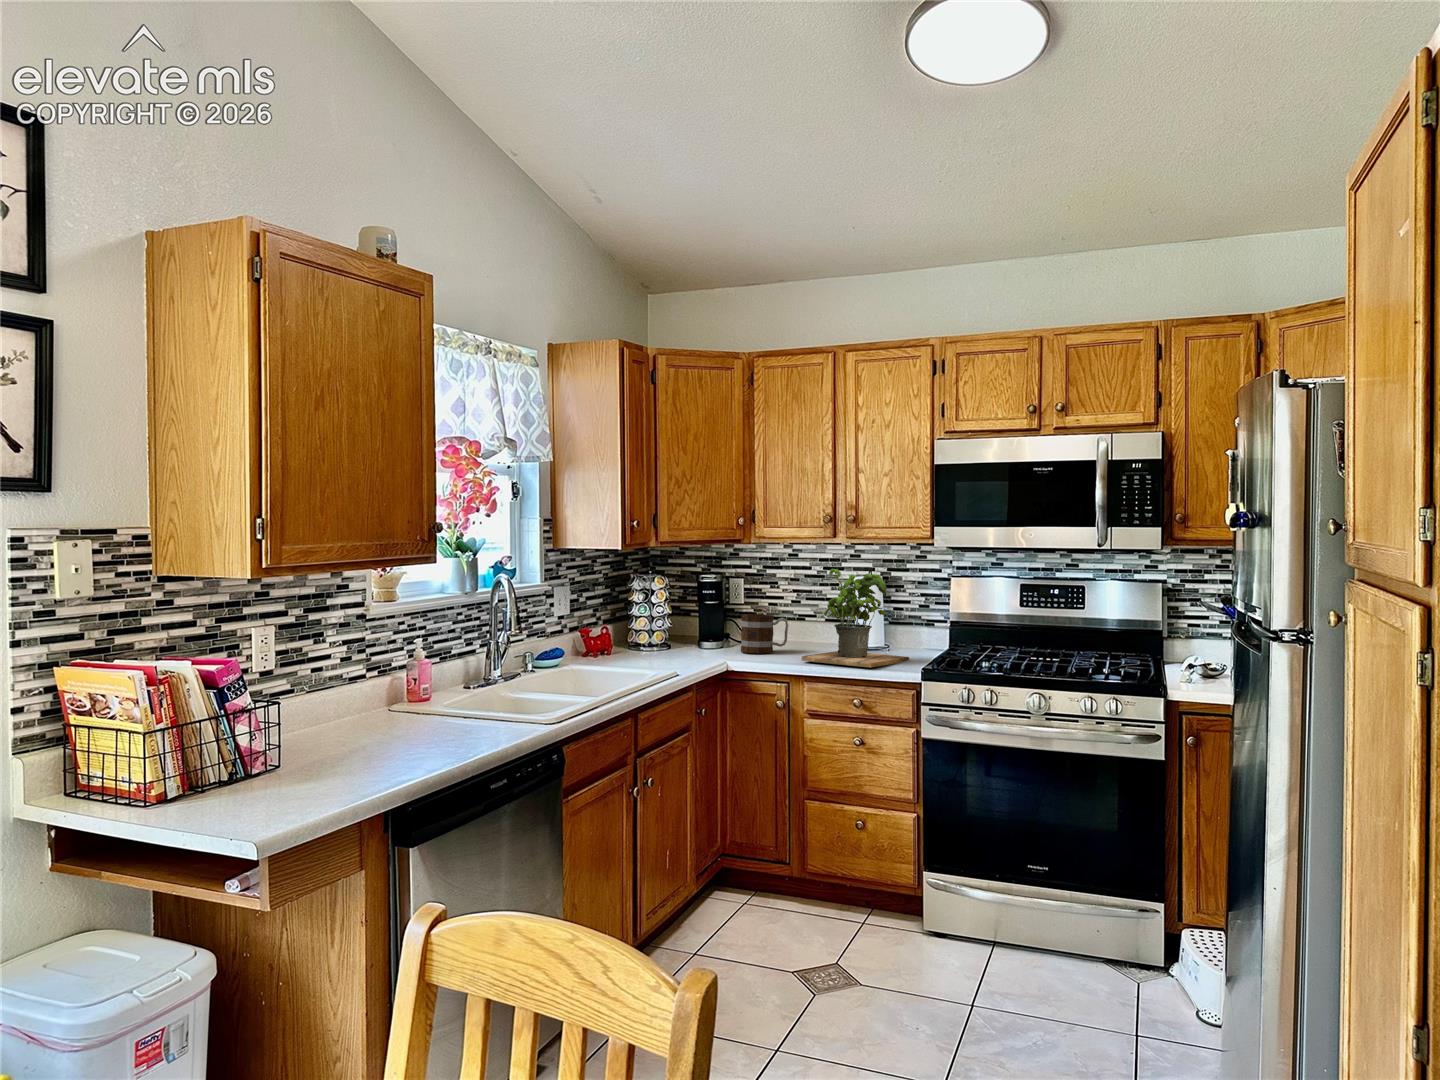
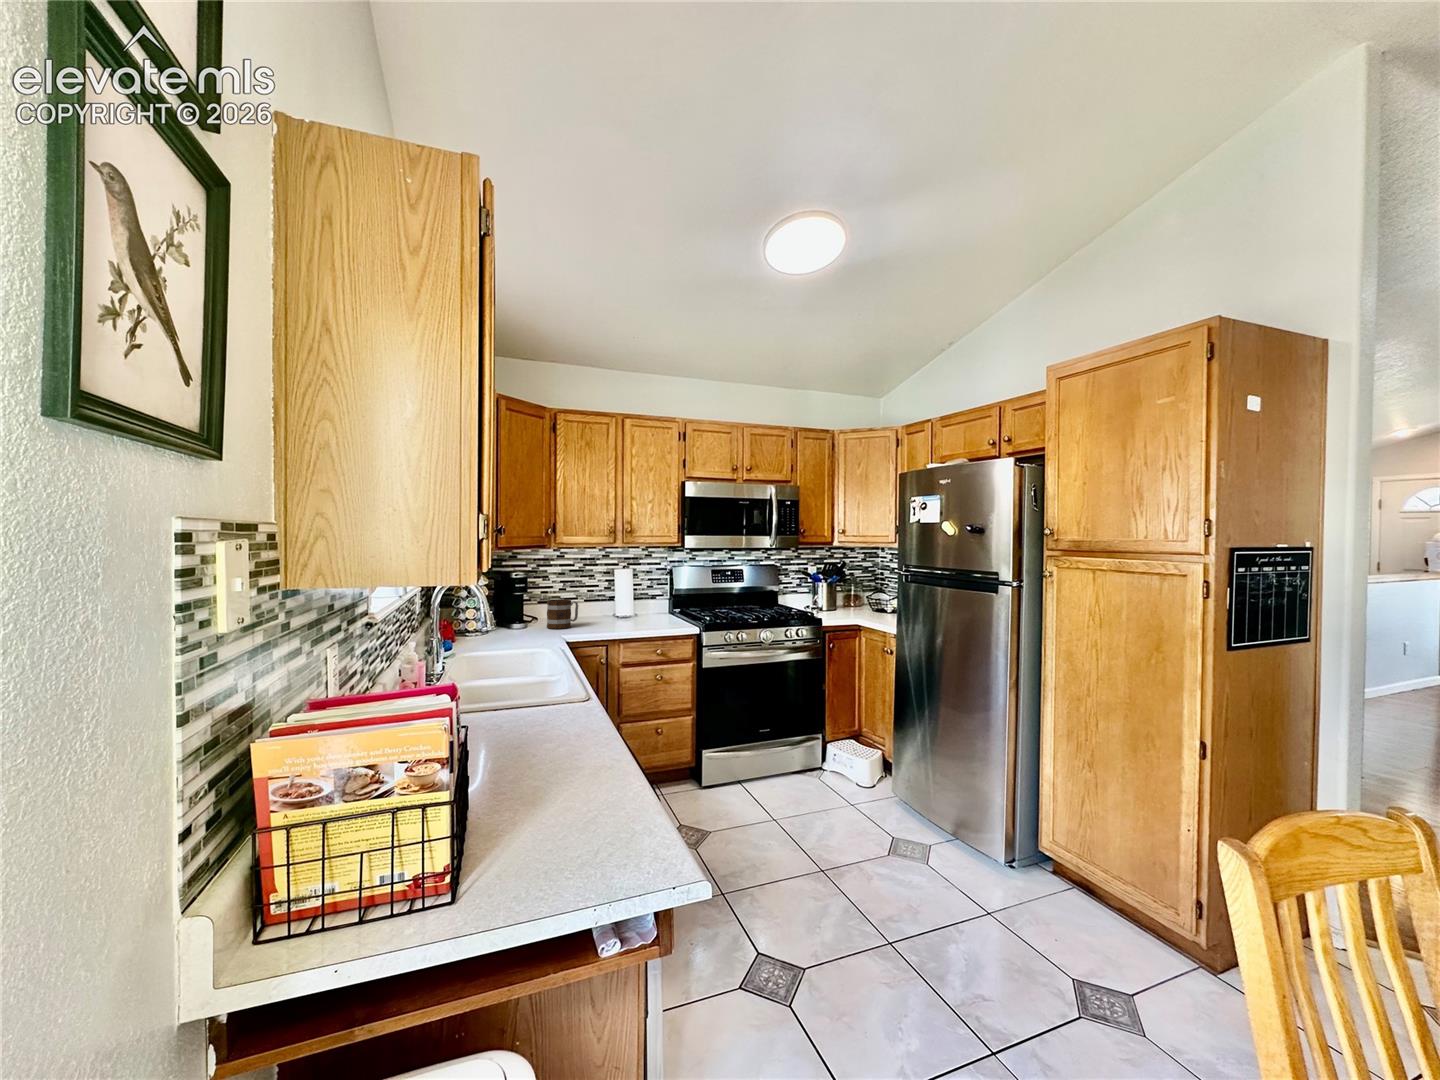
potted plant: present [801,569,909,668] -> none [612,565,667,630]

